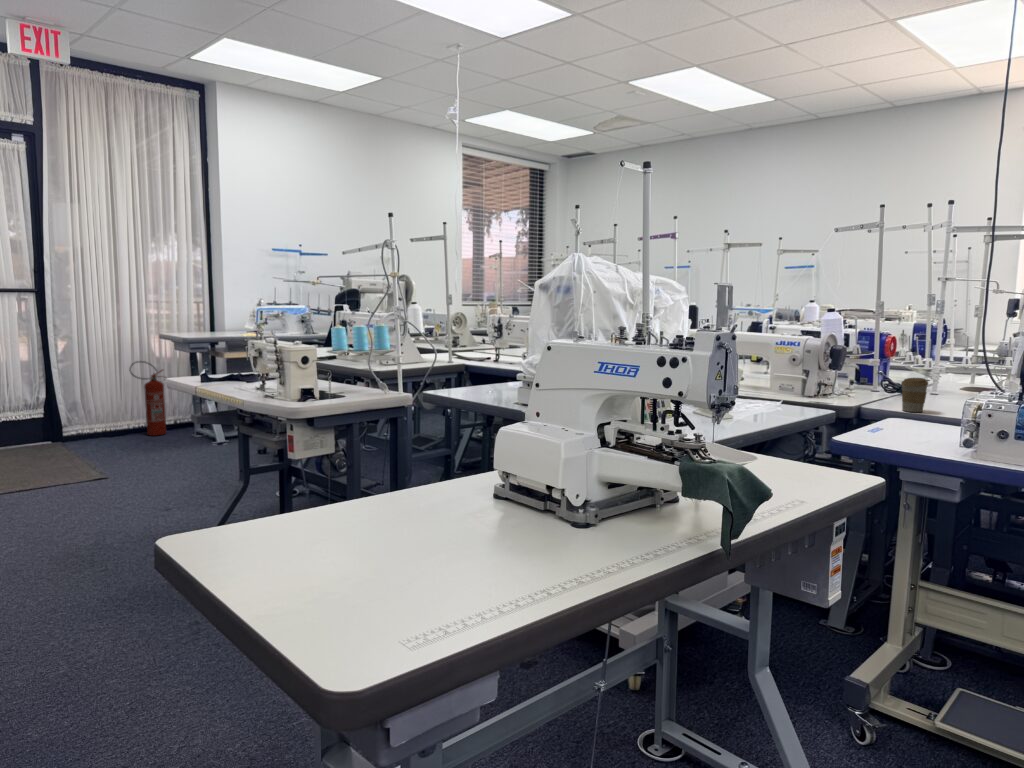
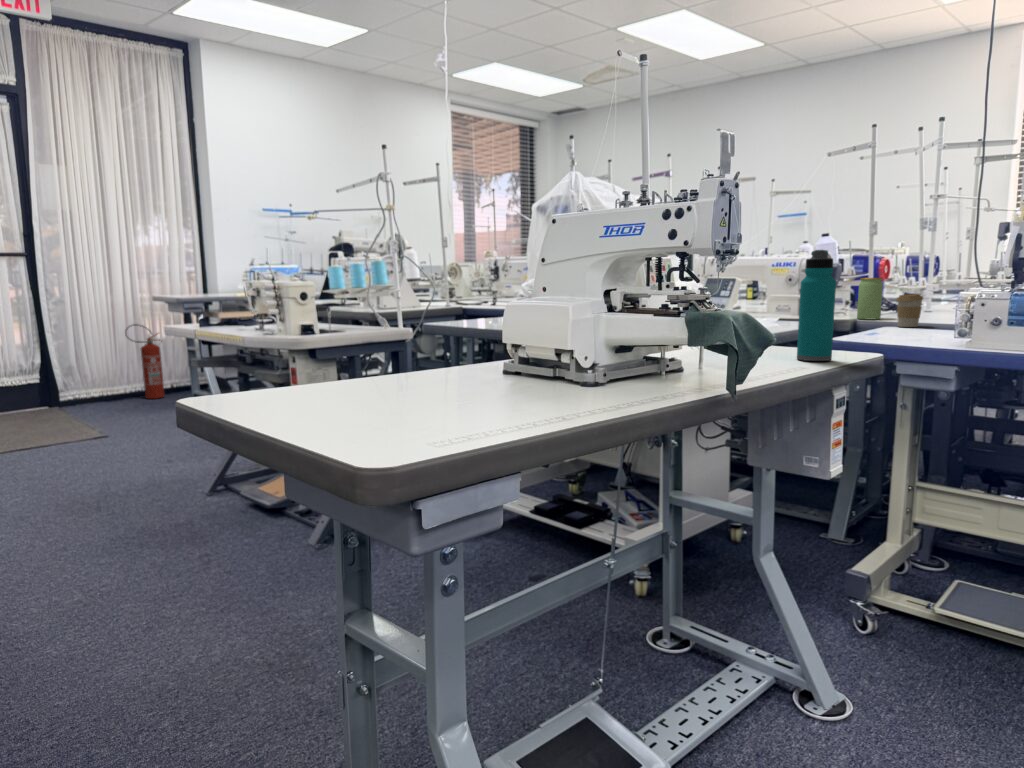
jar: none [862,355,888,398] -> present [857,278,883,319]
water bottle: none [794,371,835,483] -> present [797,250,836,361]

